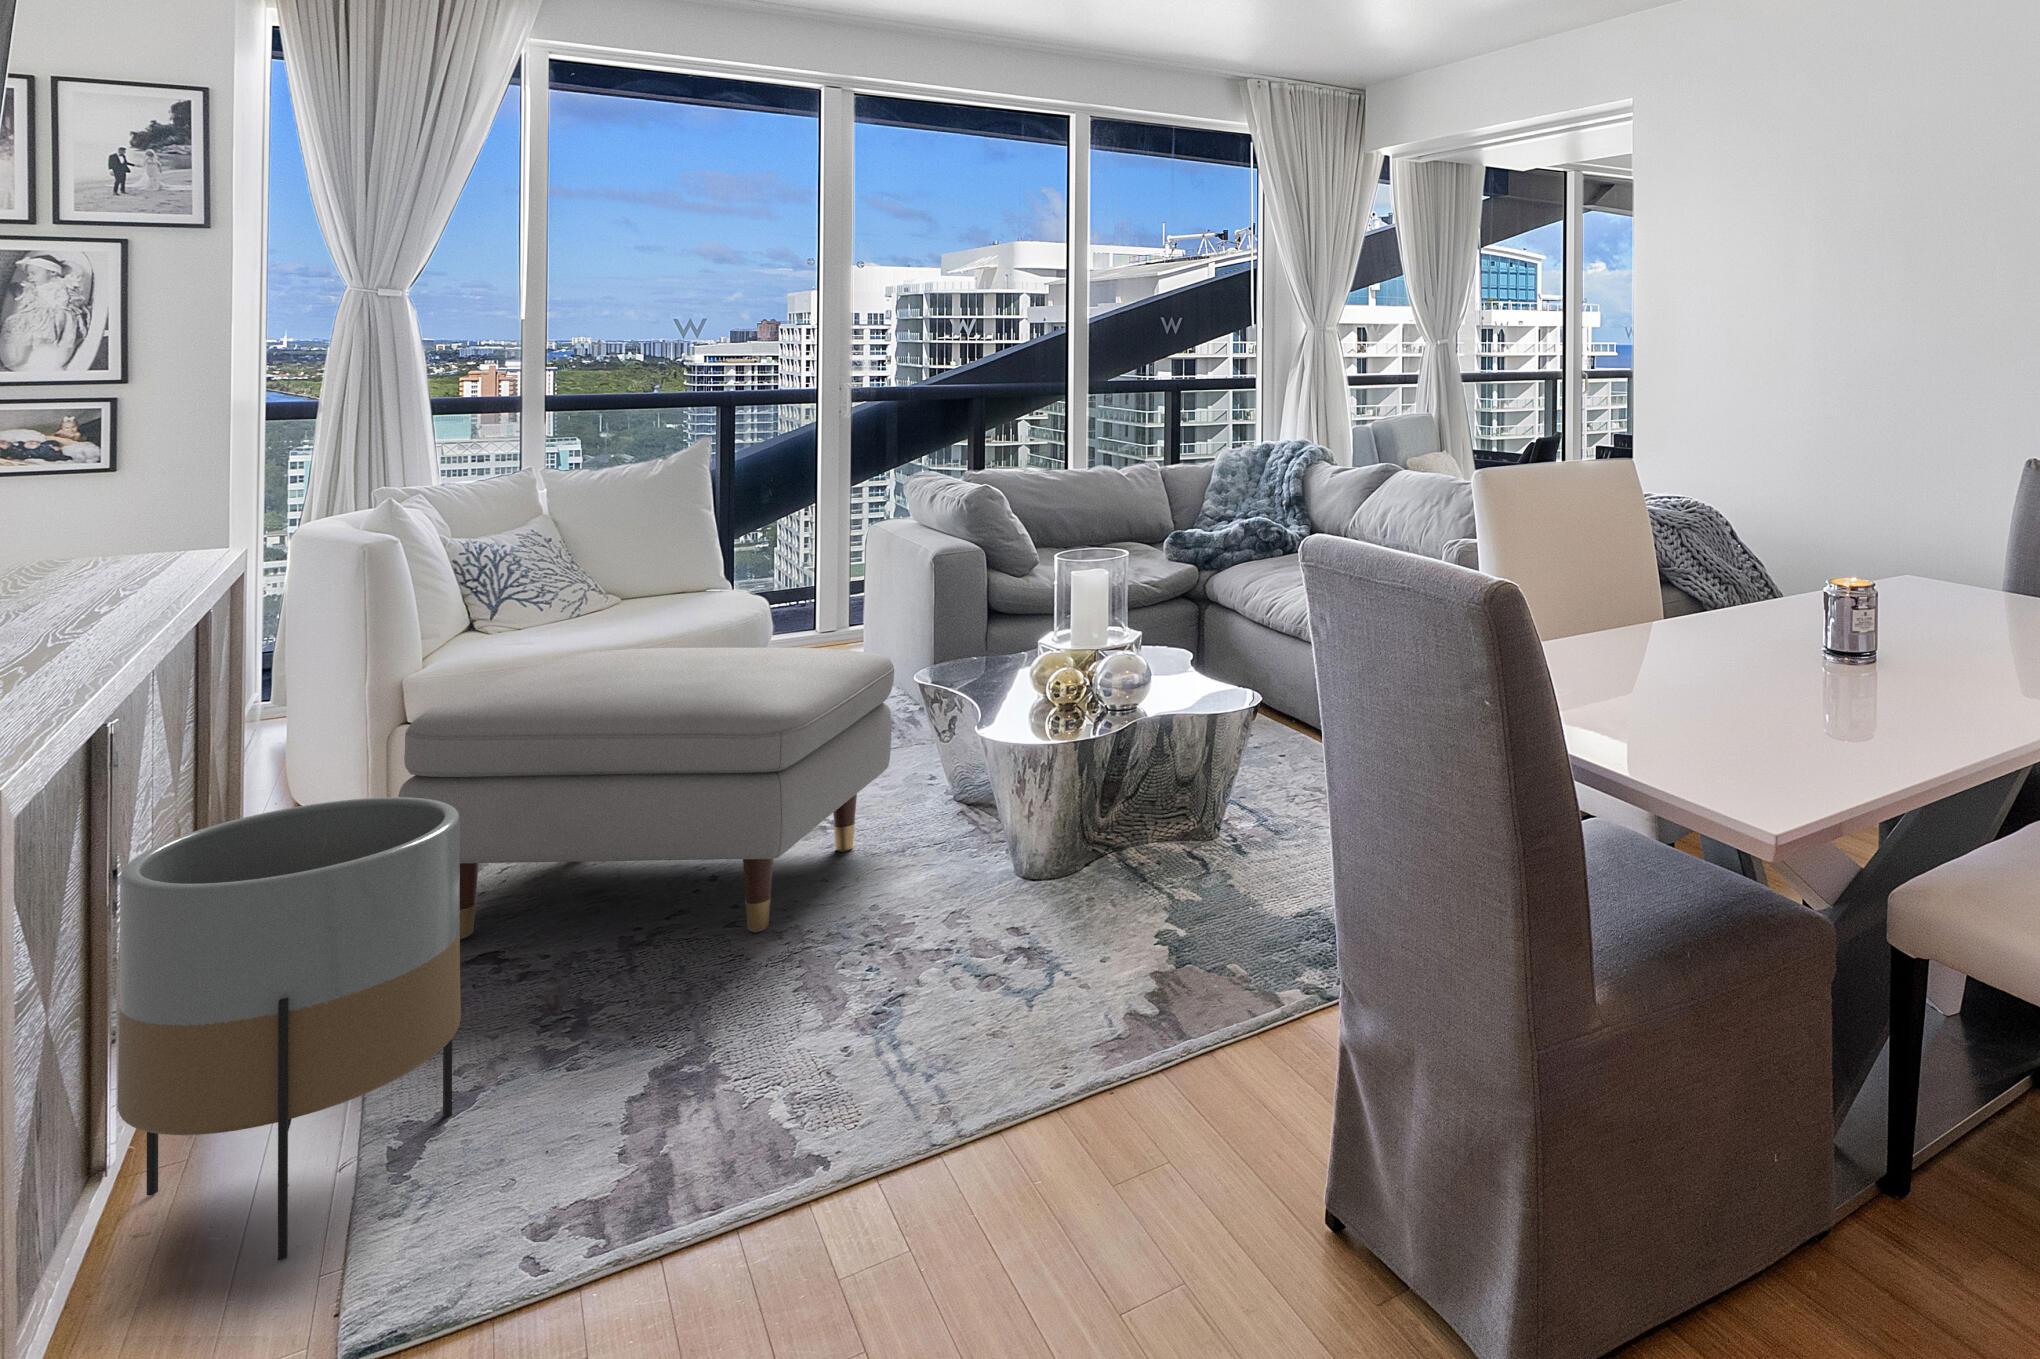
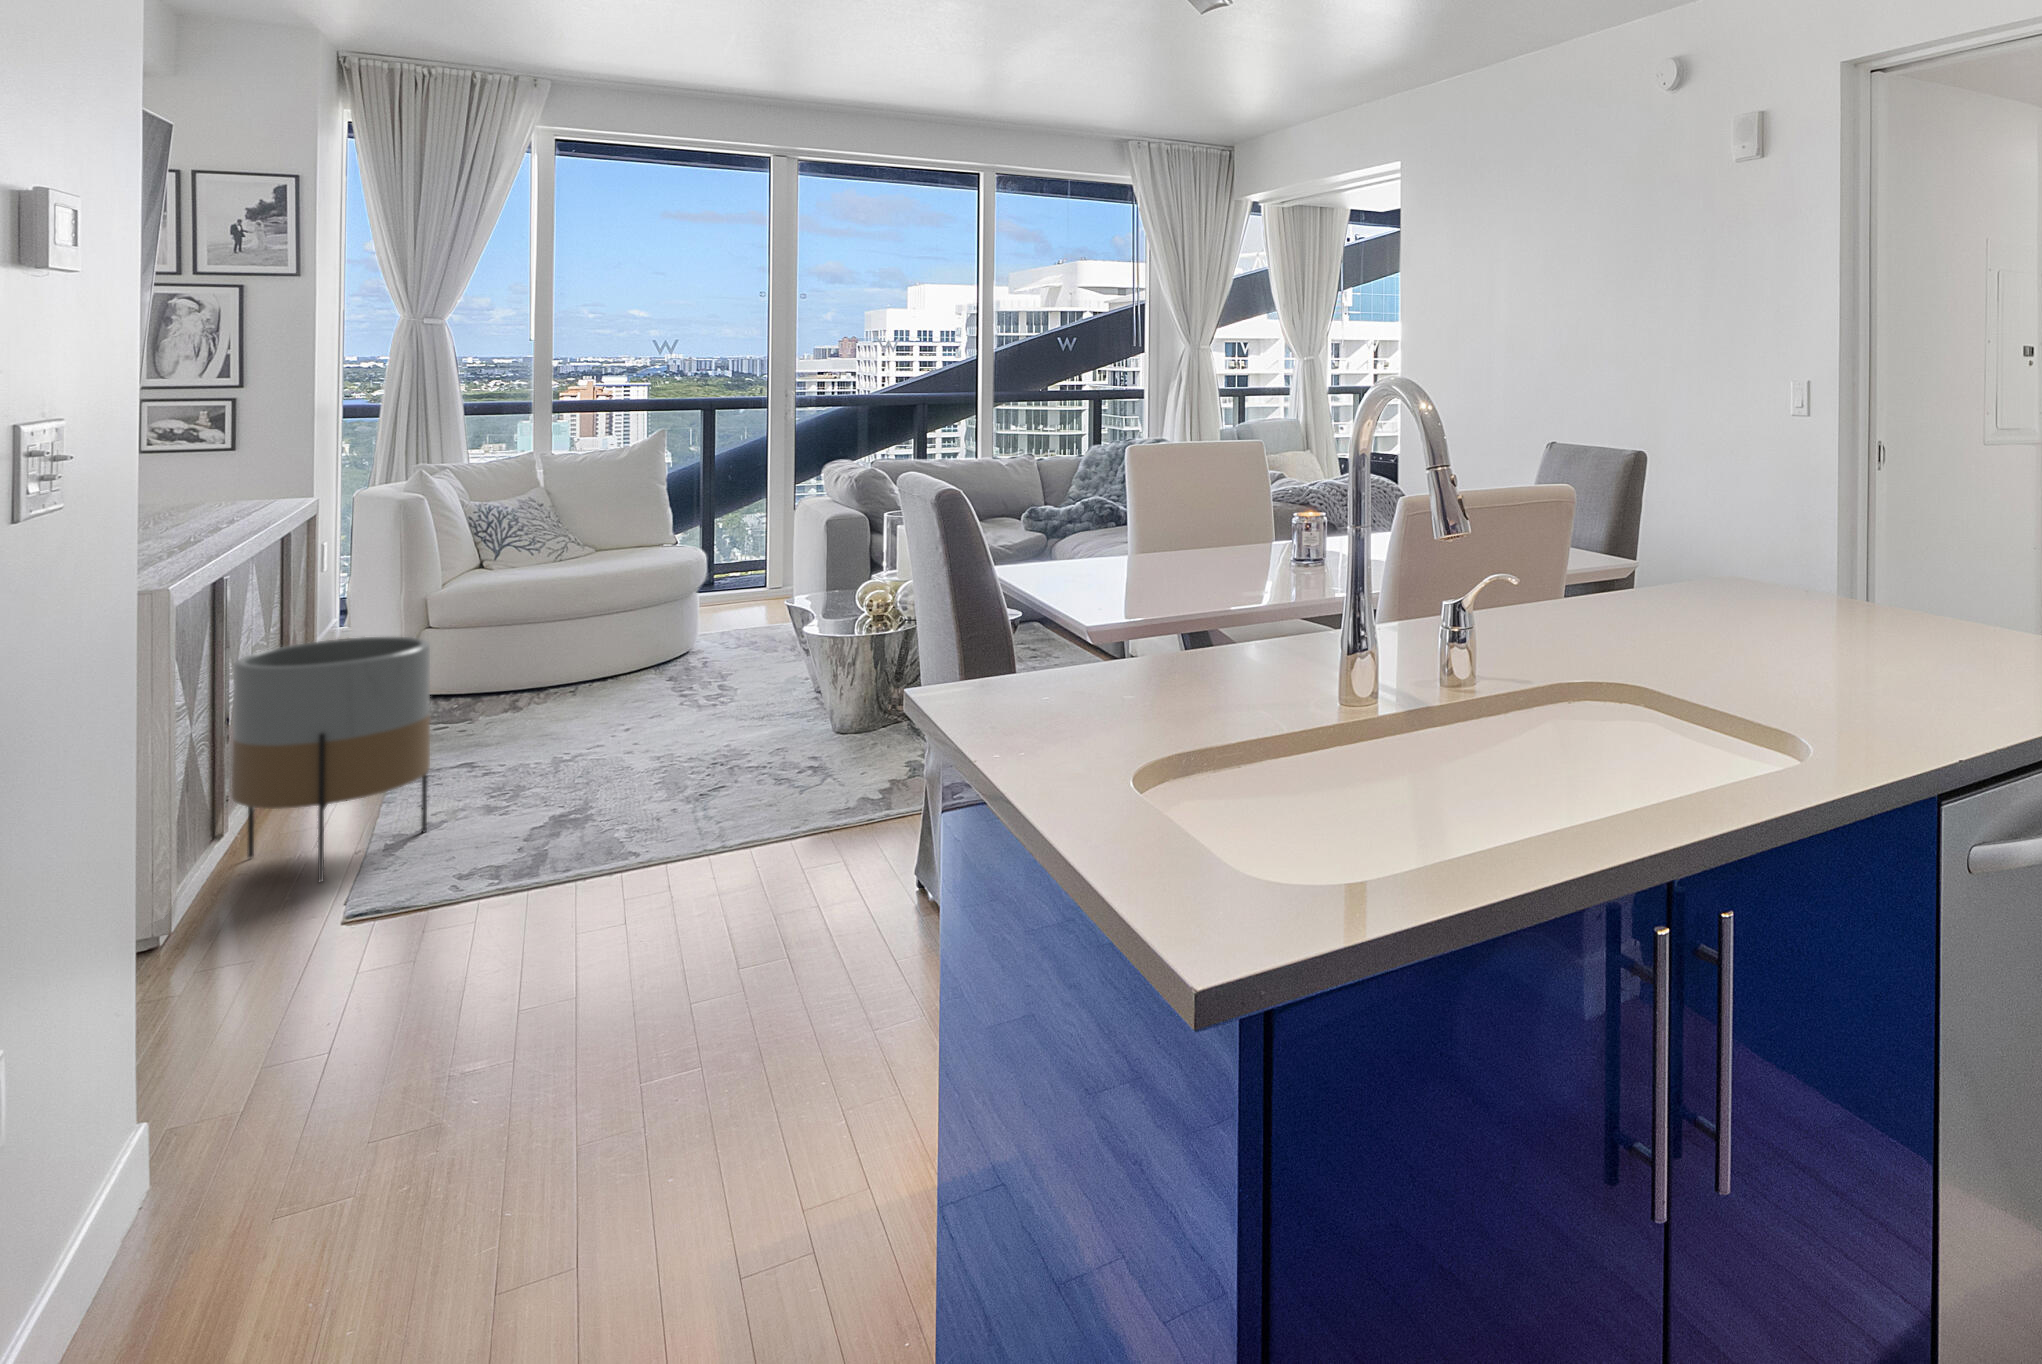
ottoman: present [398,647,894,939] -> none [408,574,759,756]

